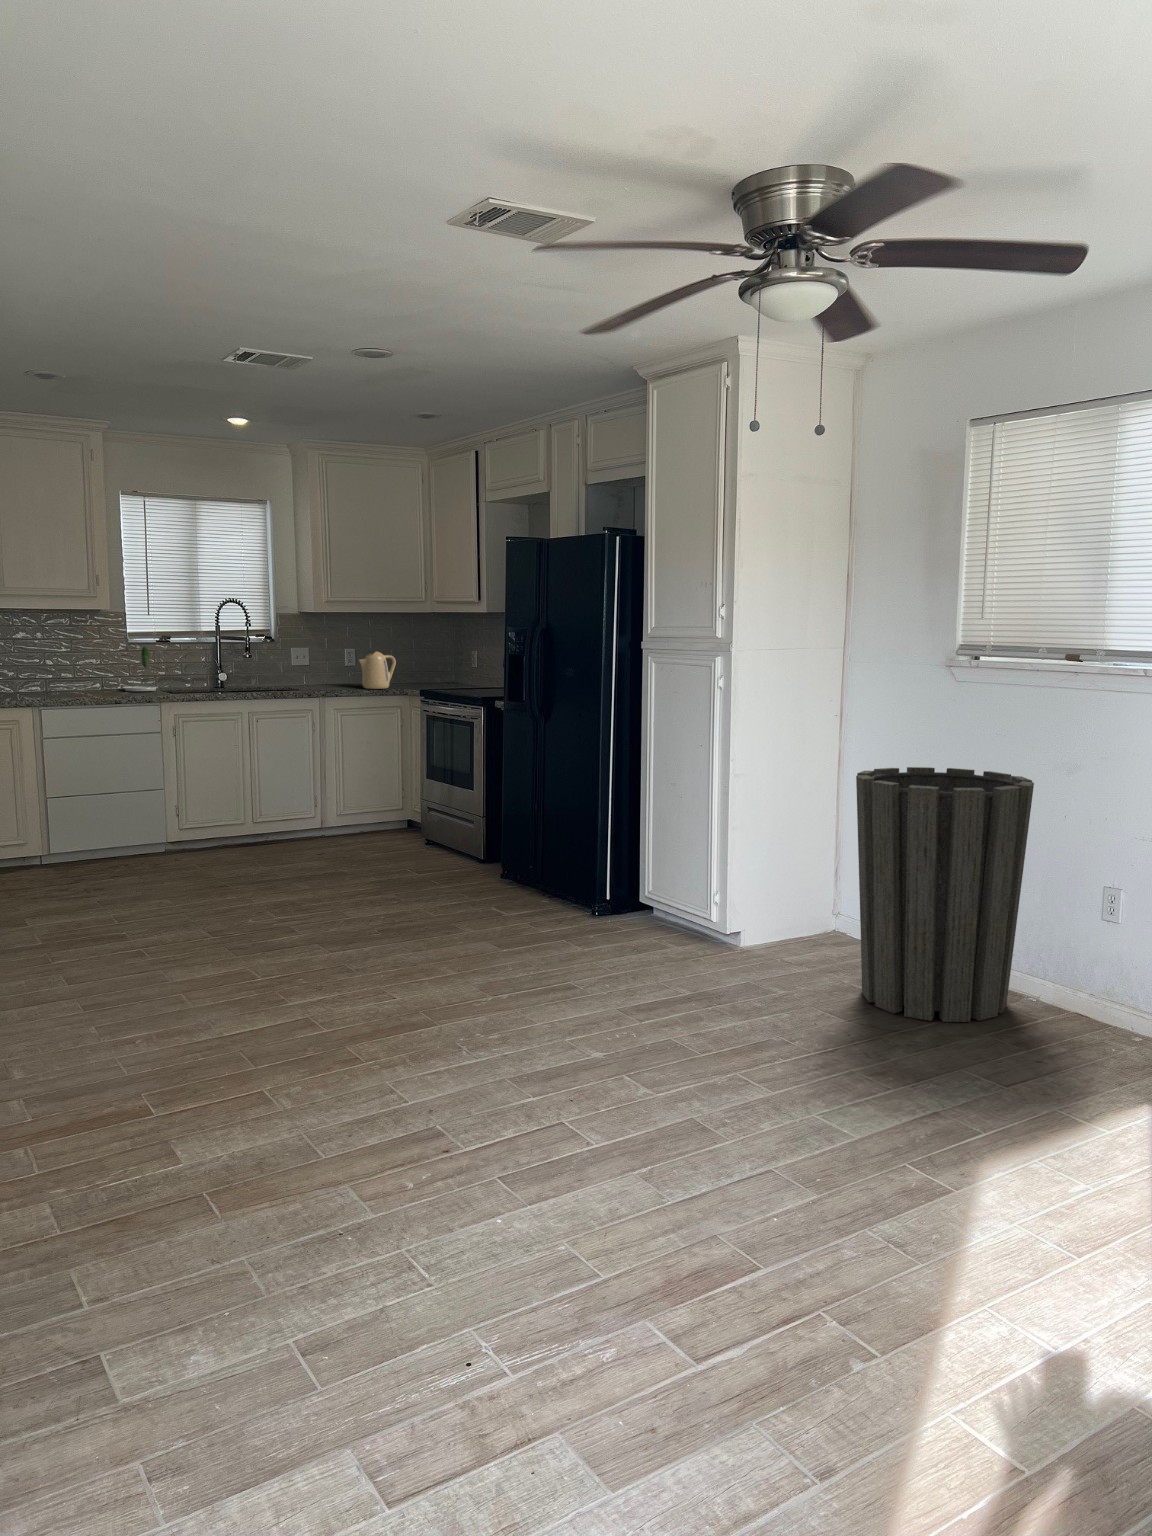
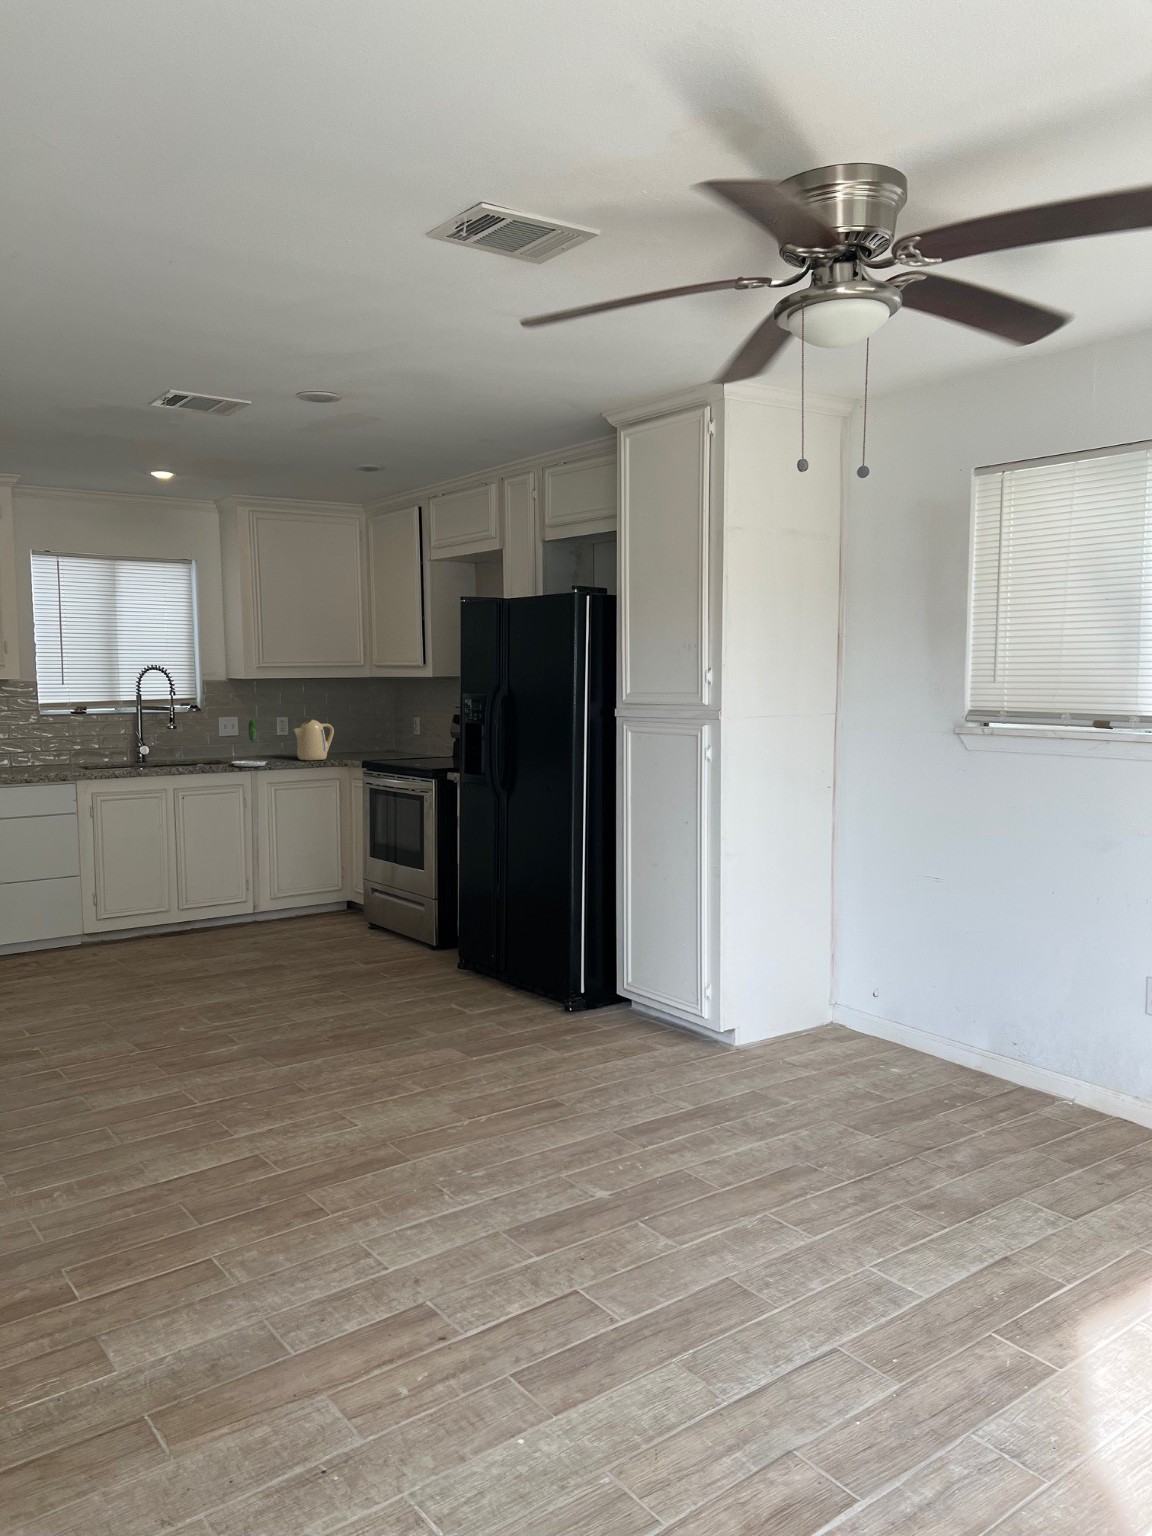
plate: present [123,647,158,691] -> present [232,720,268,766]
trash can: present [856,767,1034,1022] -> none [872,845,1070,1135]

